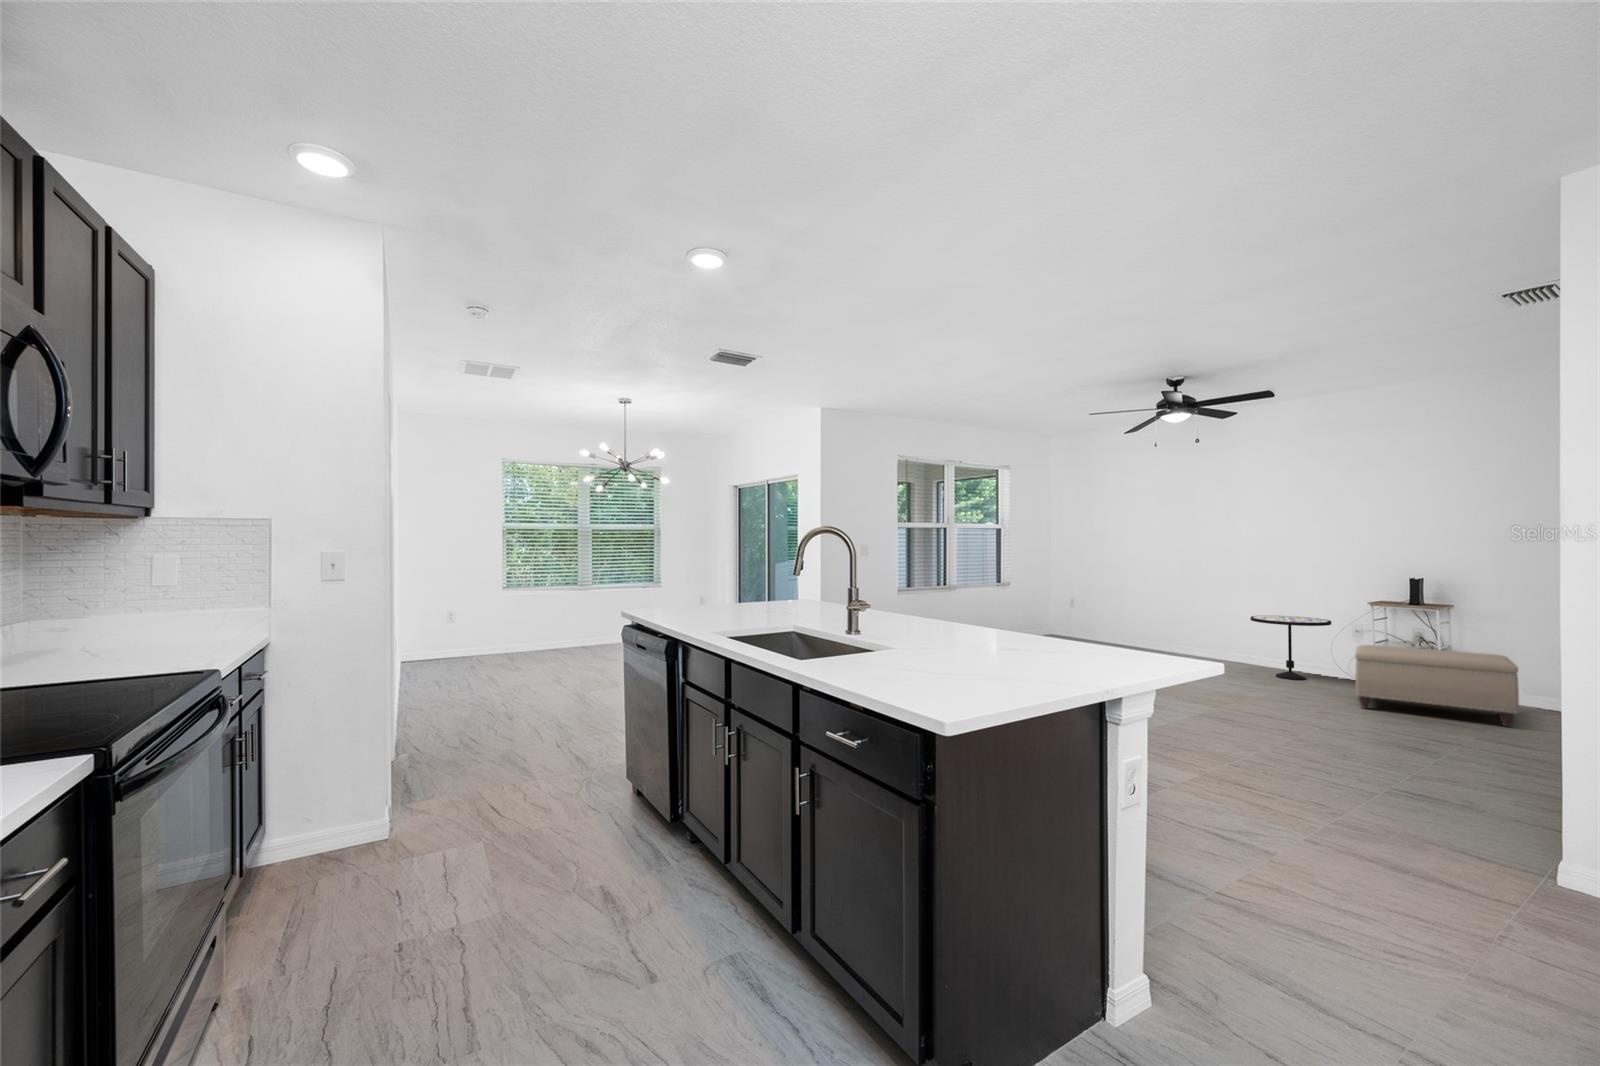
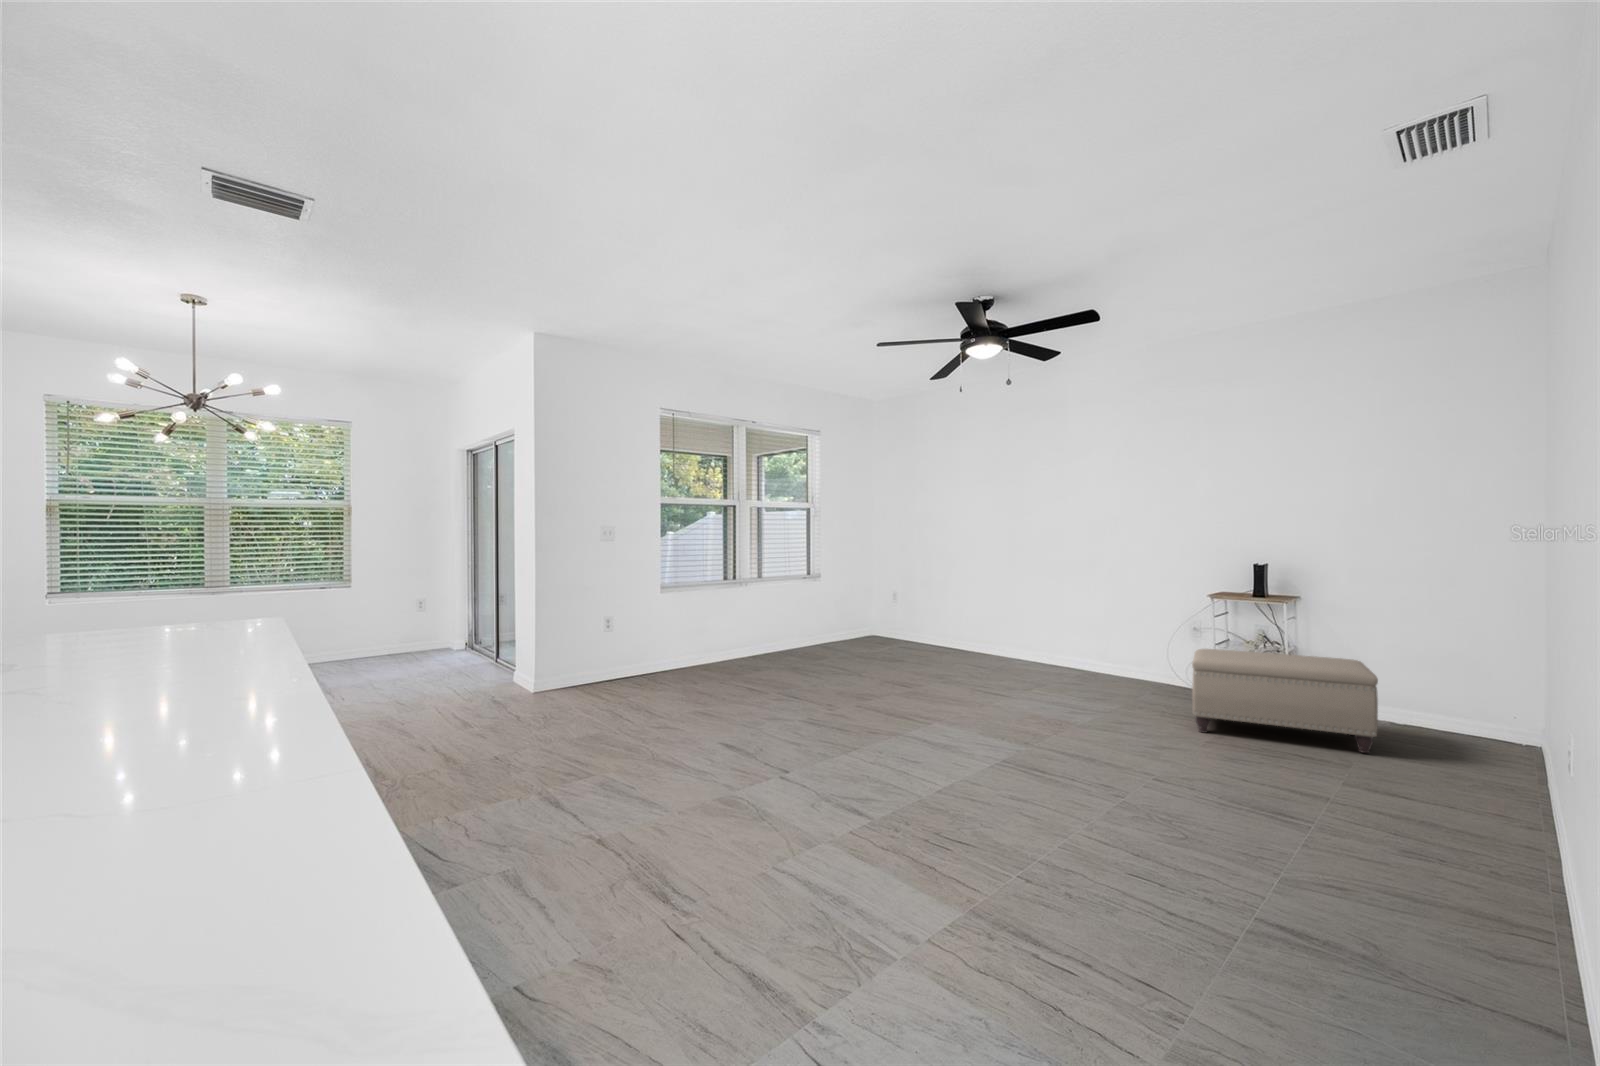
side table: present [1251,615,1331,680] -> none [1080,611,1169,691]

